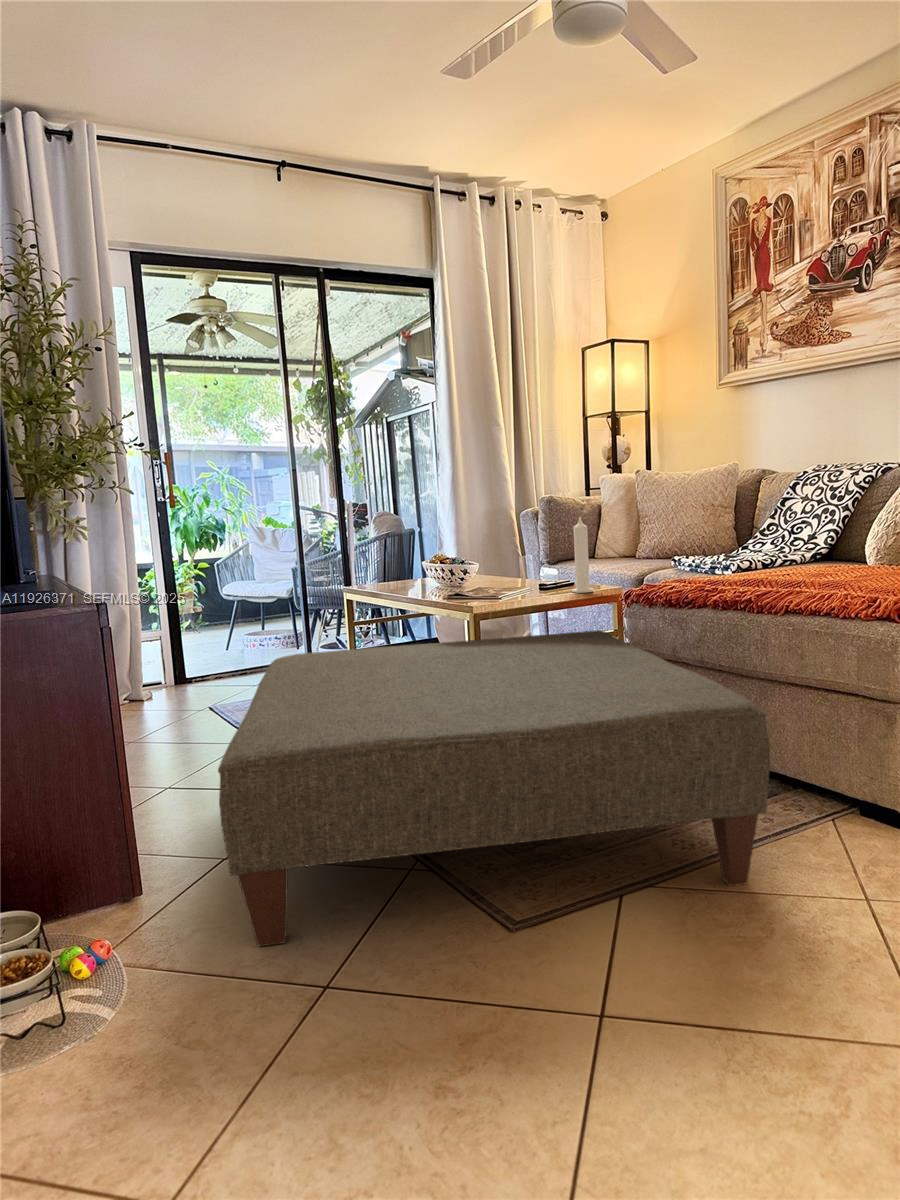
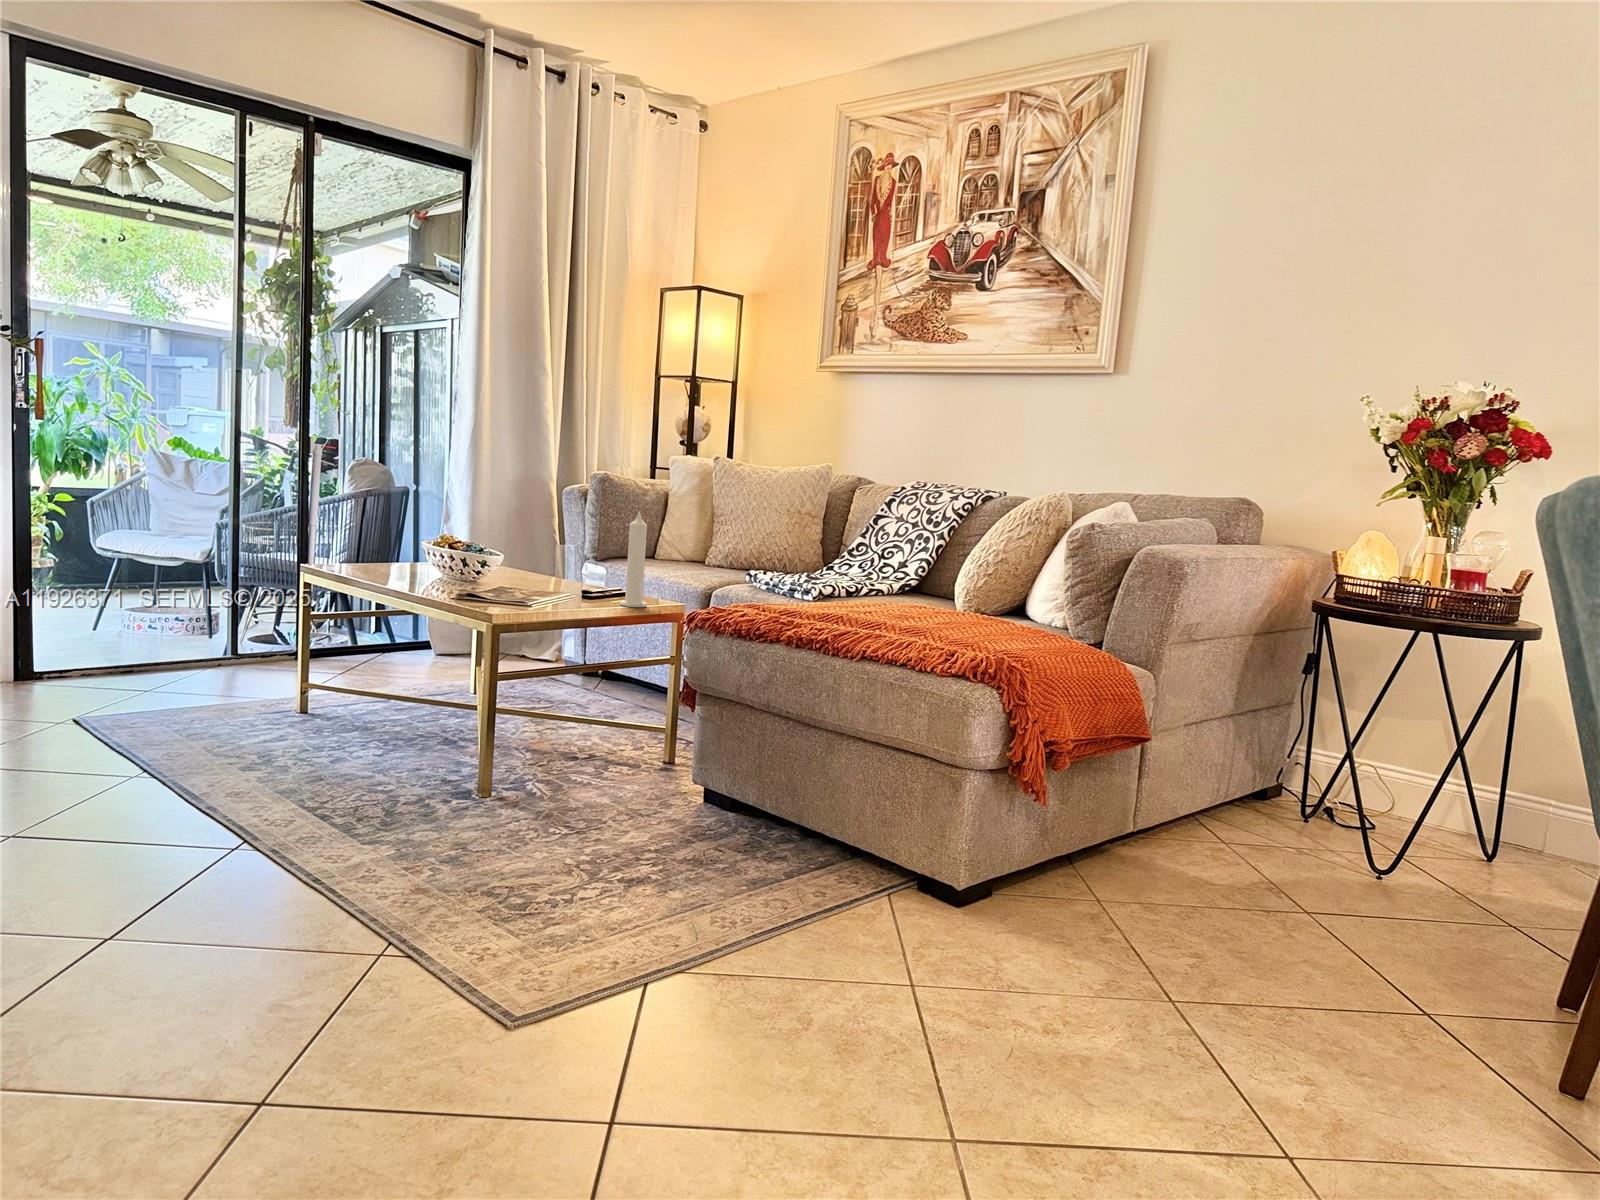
ottoman: present [218,630,770,946] -> none [120,658,830,1062]

